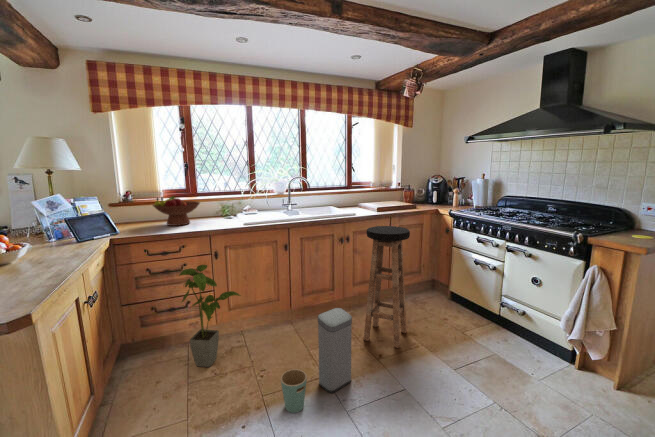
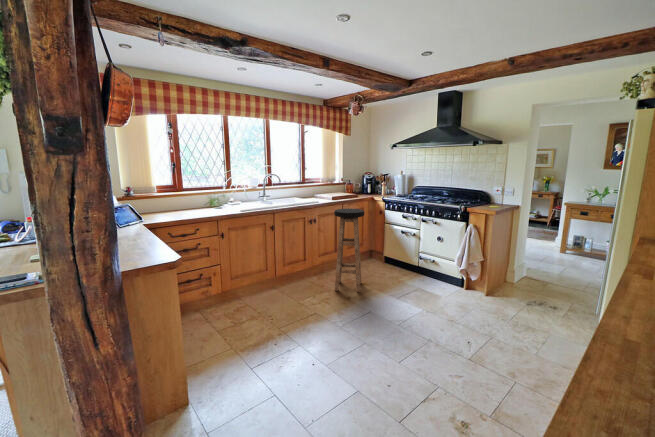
fruit bowl: present [153,196,200,226] -> none [163,190,202,214]
house plant: present [179,265,240,367] -> none [206,240,251,320]
trash can: present [281,308,352,413] -> none [297,264,337,333]

